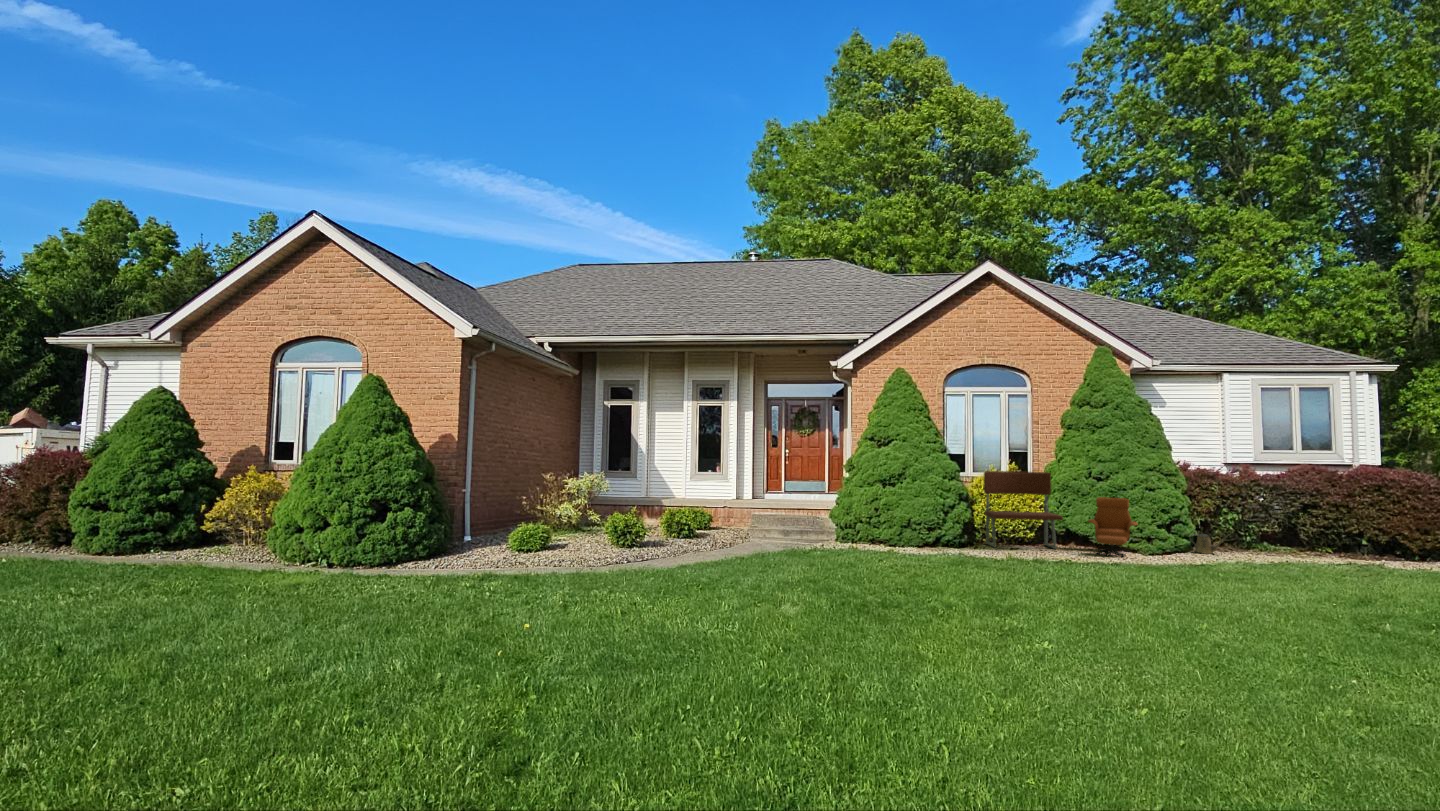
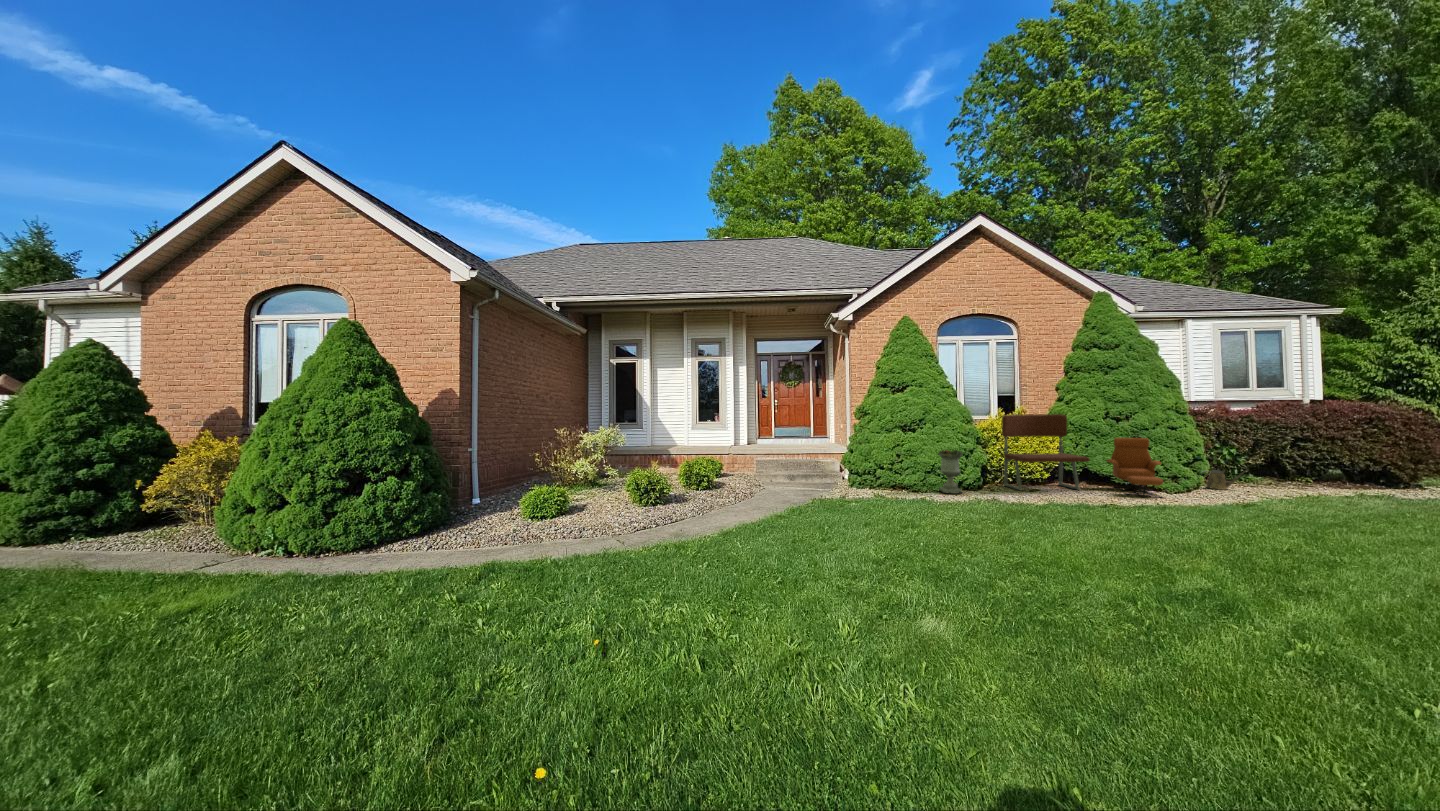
planter: none [910,503,935,548] -> present [938,450,963,494]

